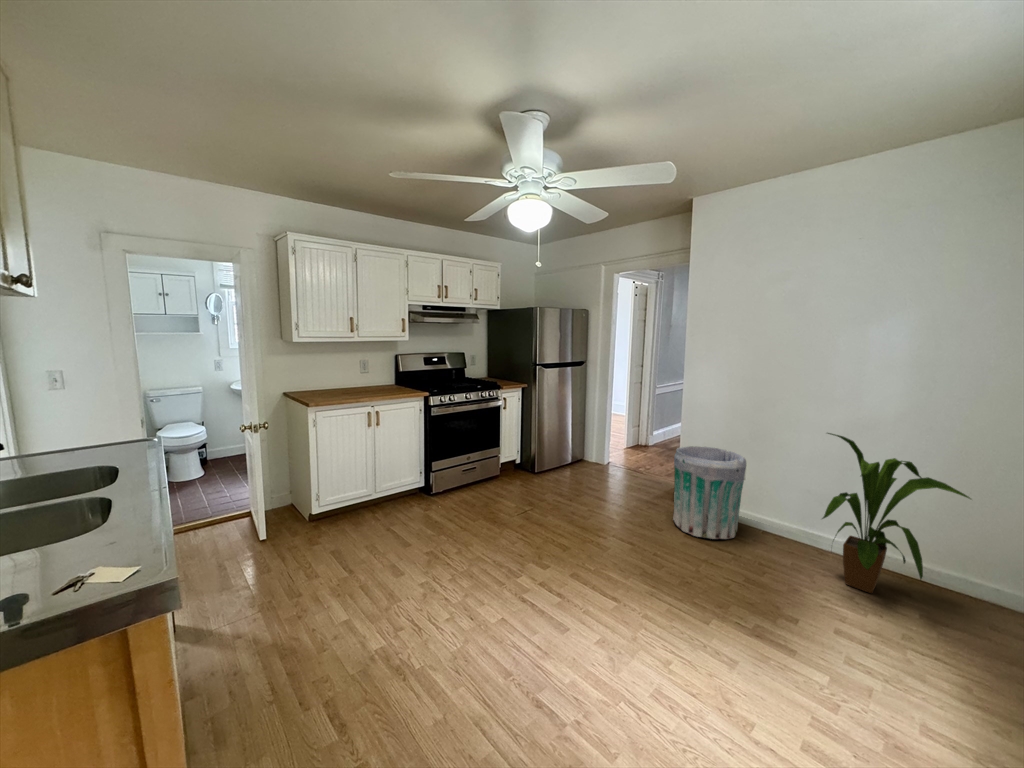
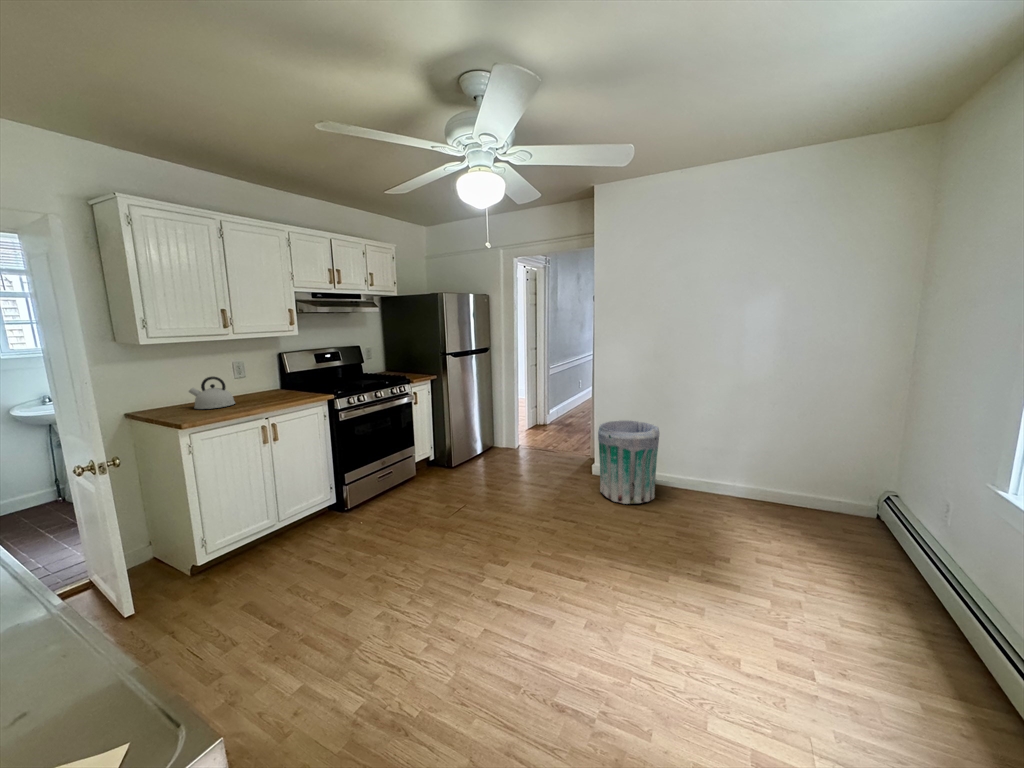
kettle: none [325,370,356,395] -> present [189,377,235,409]
house plant: present [822,433,971,593] -> none [728,397,827,524]

